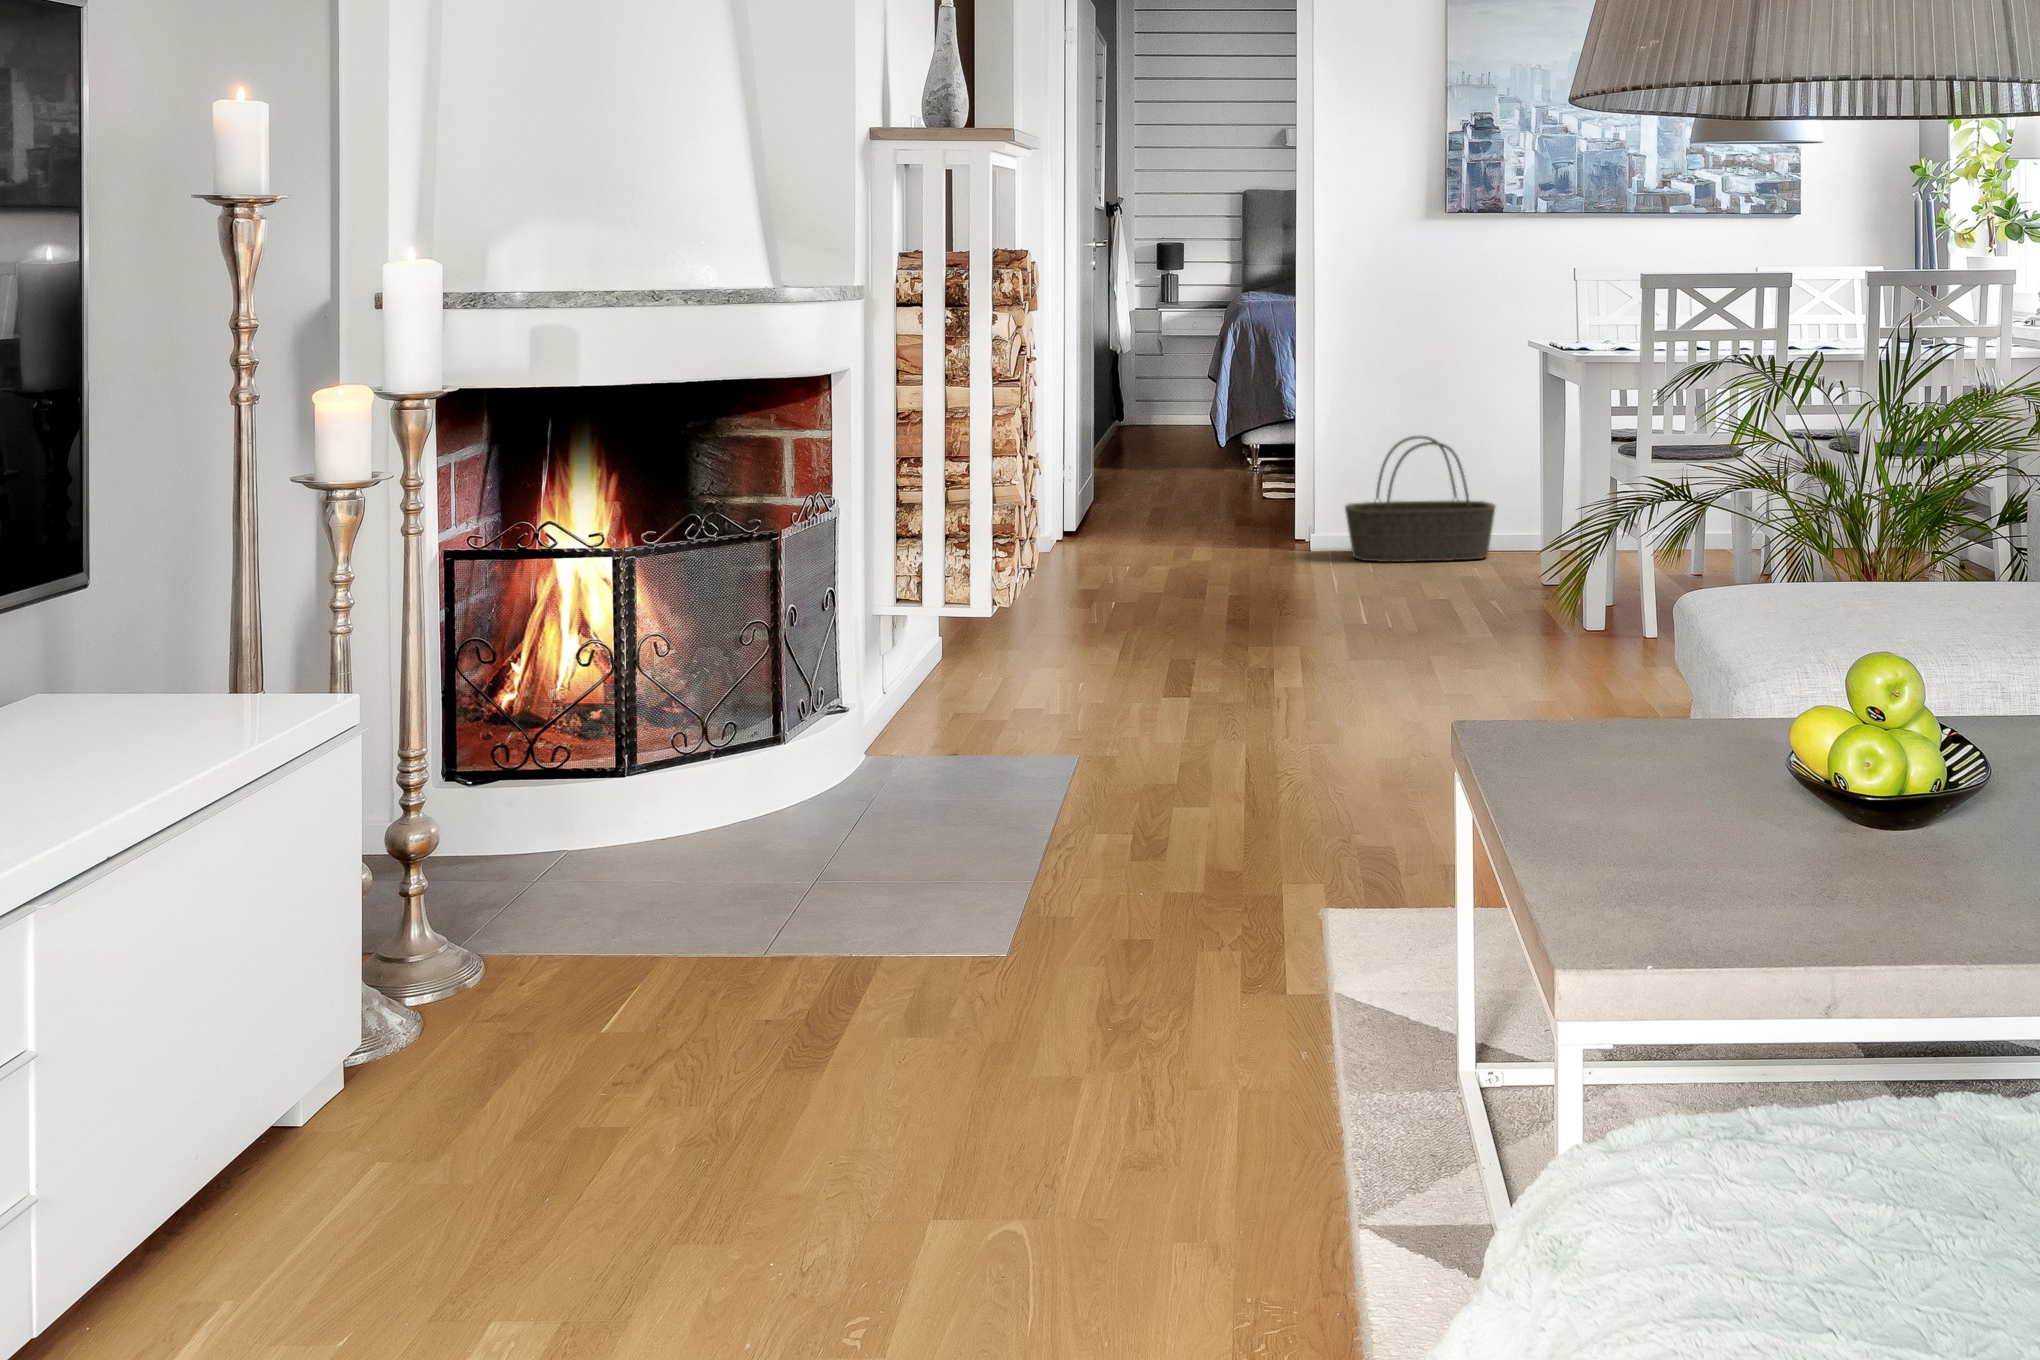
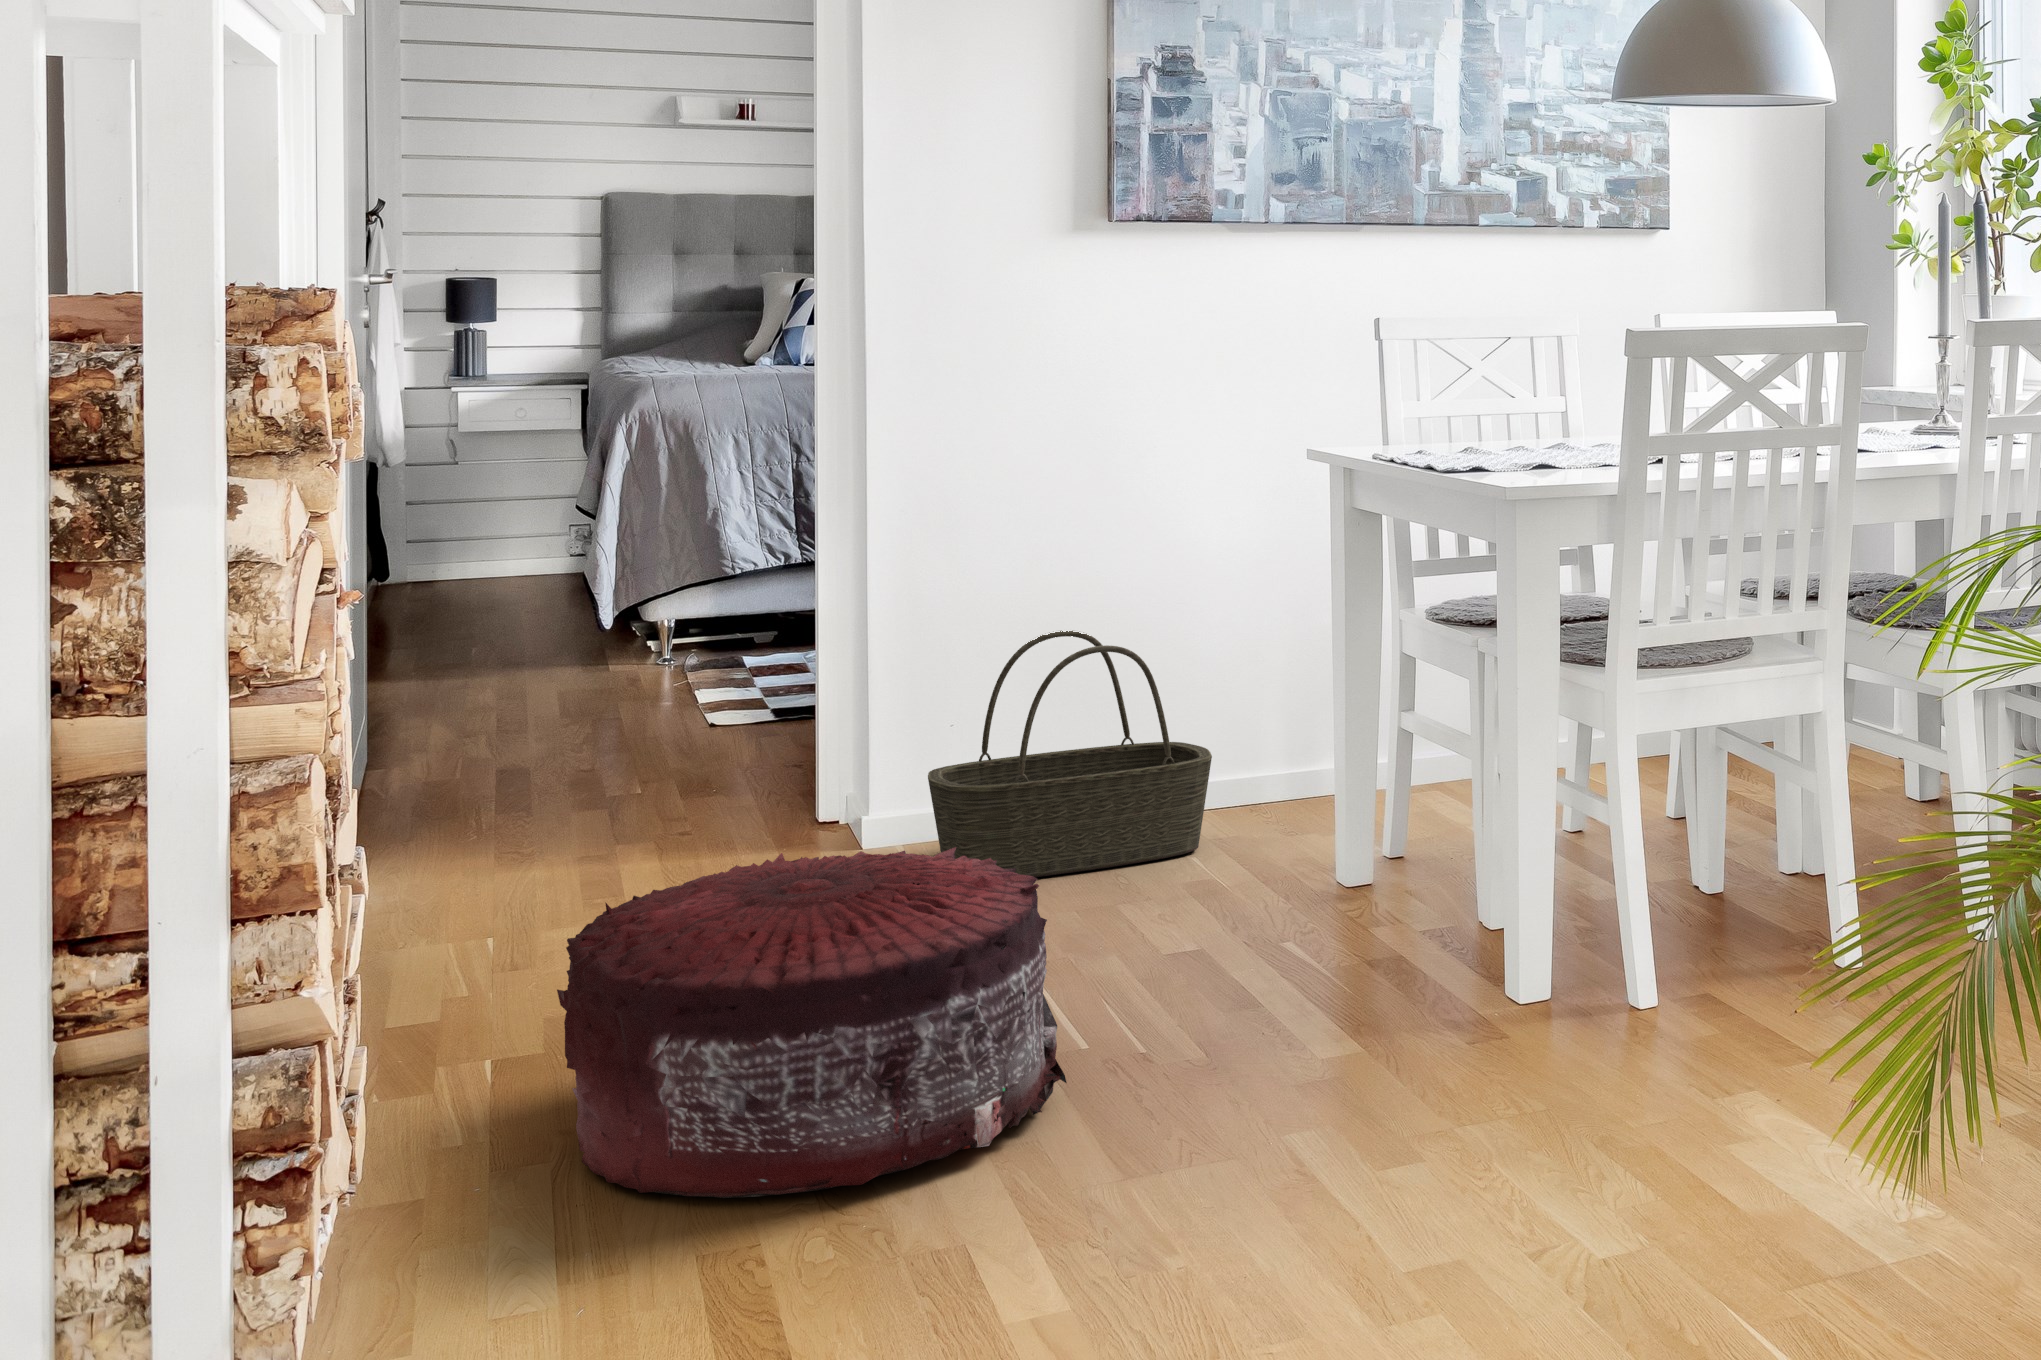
pouf: none [1139,512,1353,642] -> present [557,847,1067,1198]

